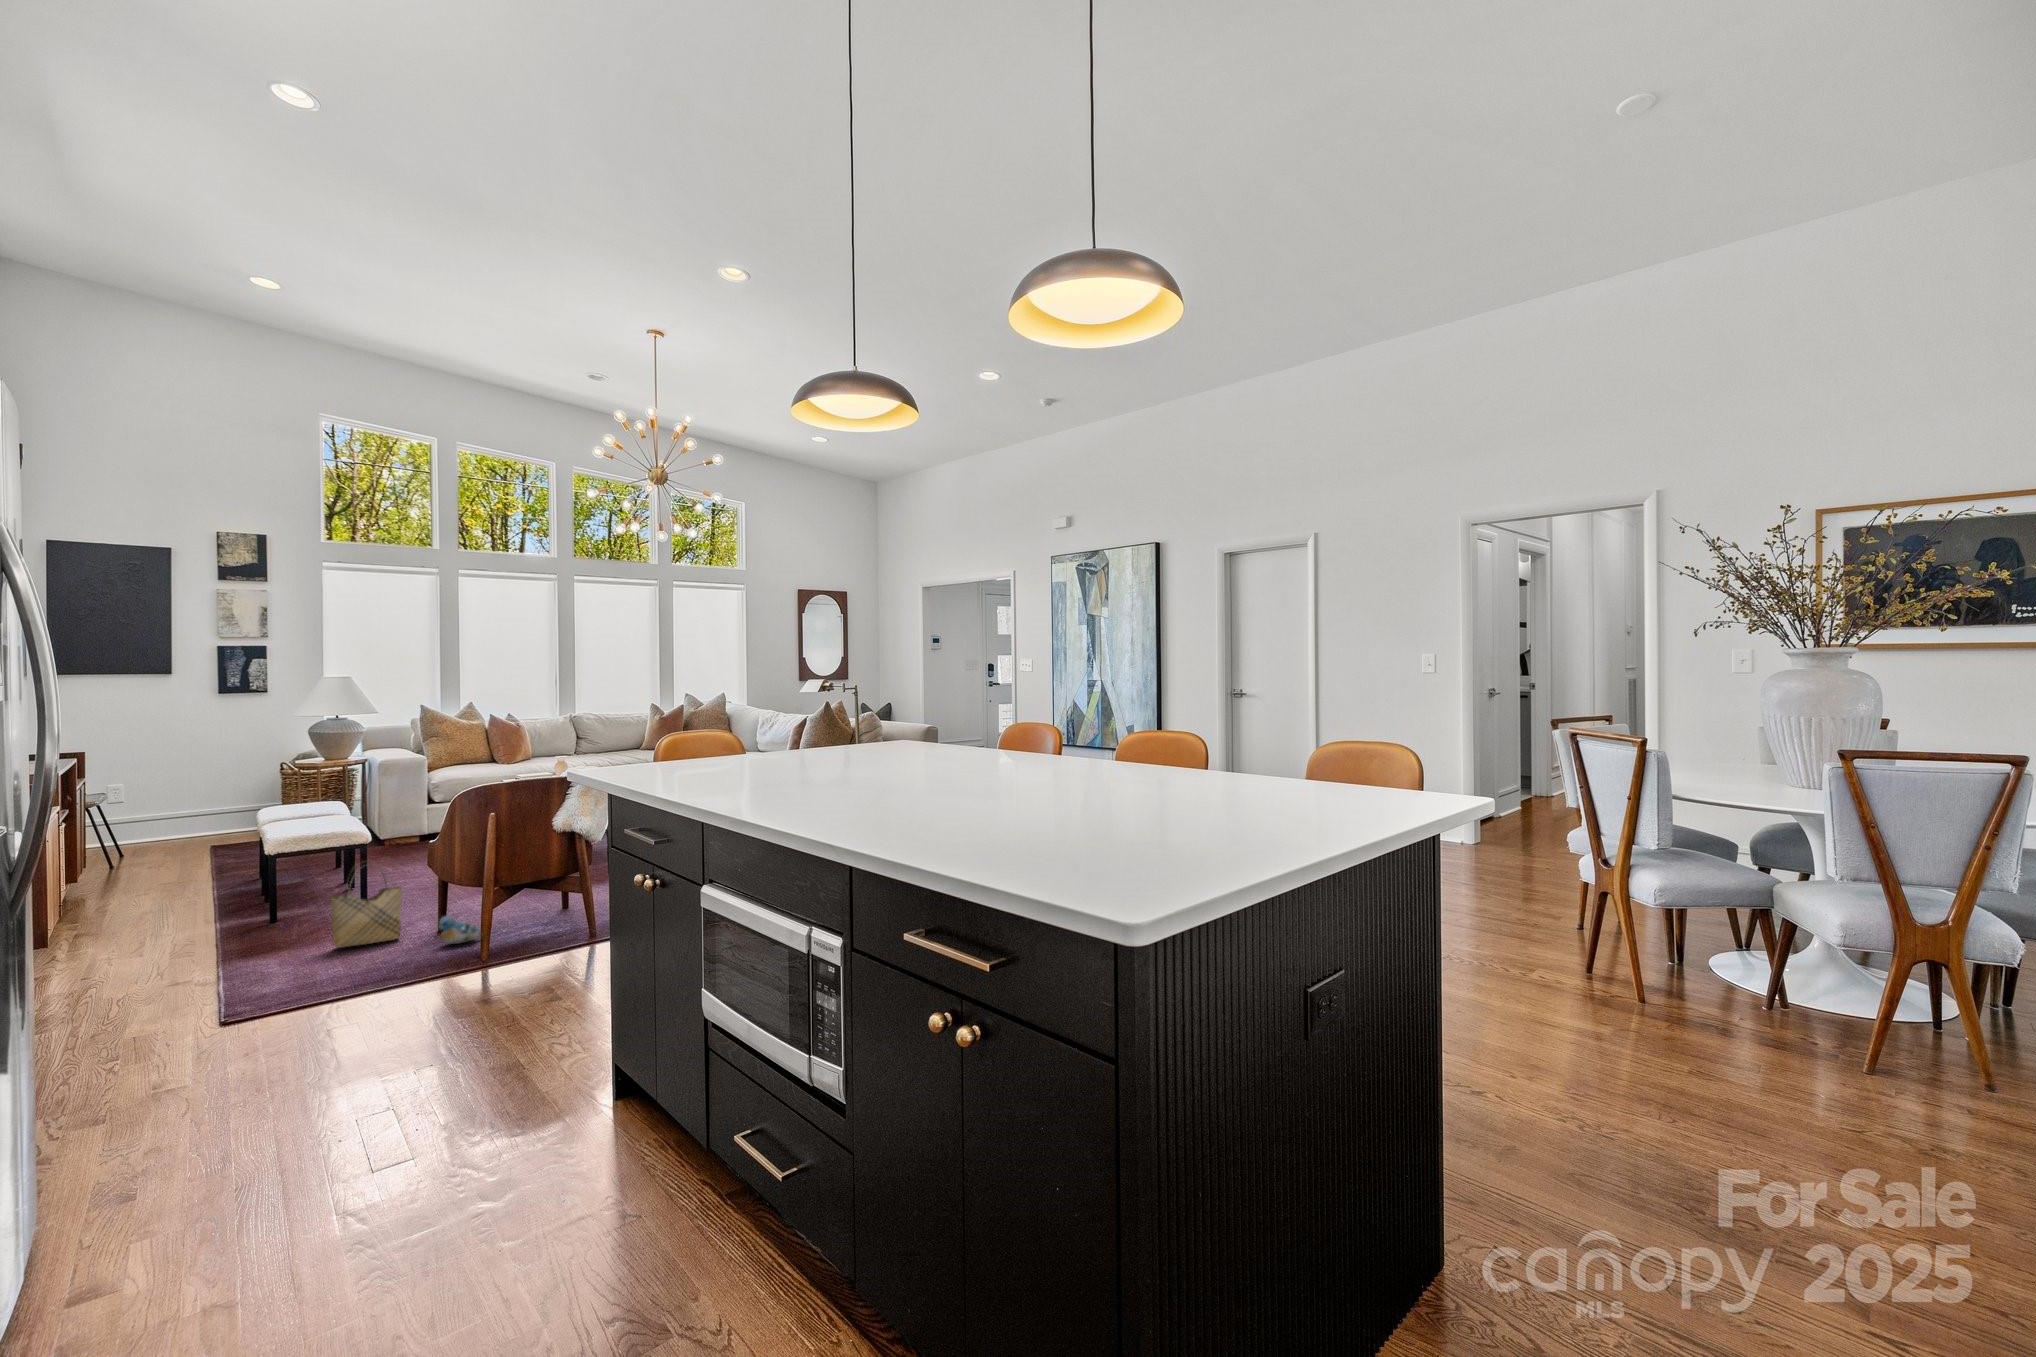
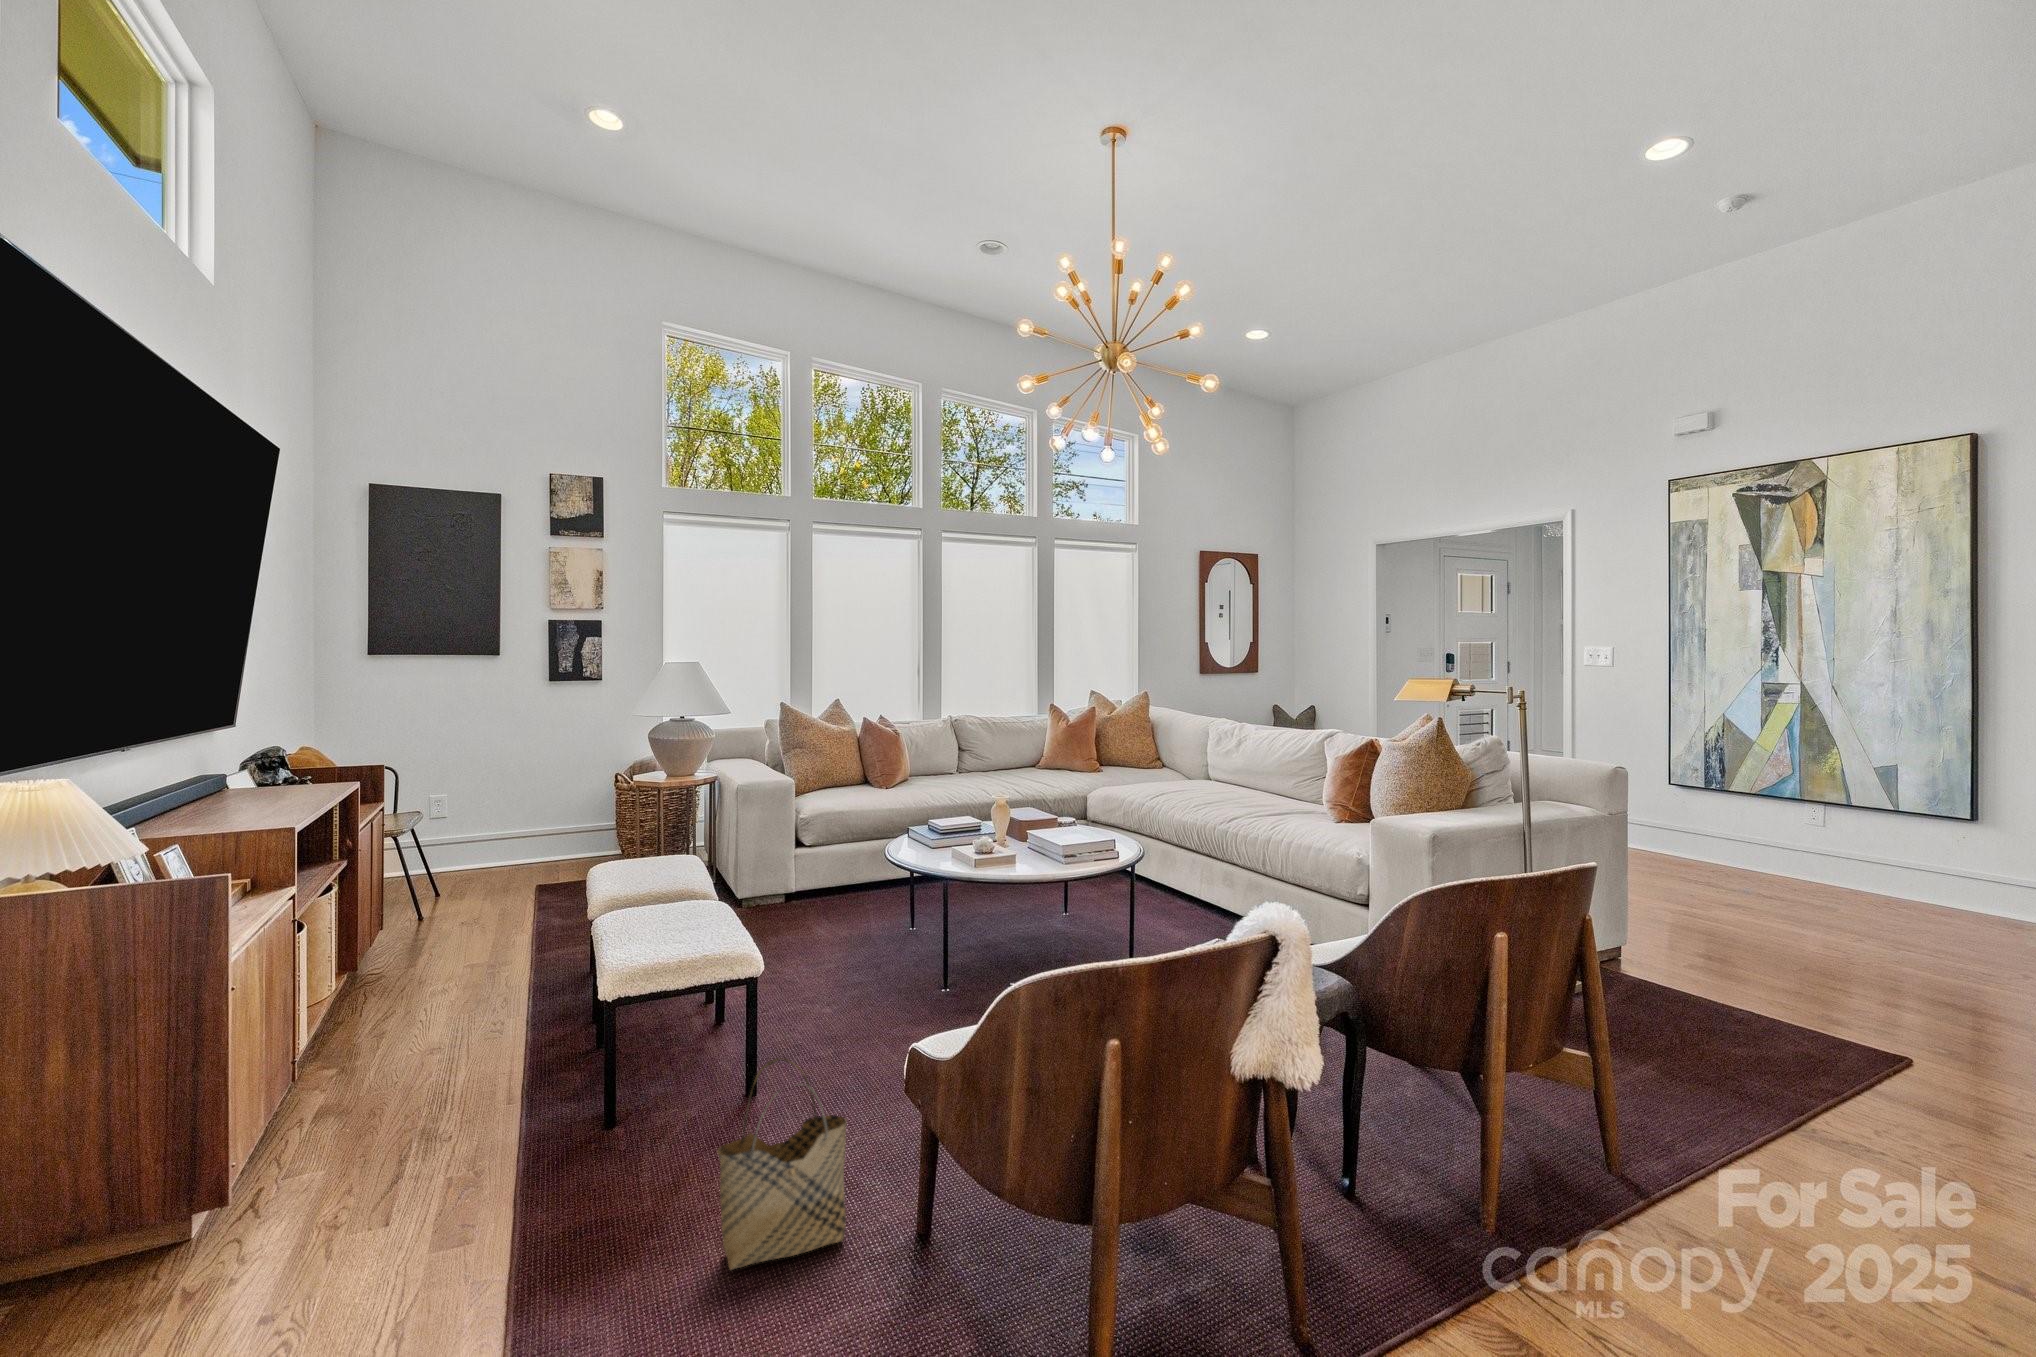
plush toy: present [437,916,483,944] -> none [935,1228,1026,1297]

